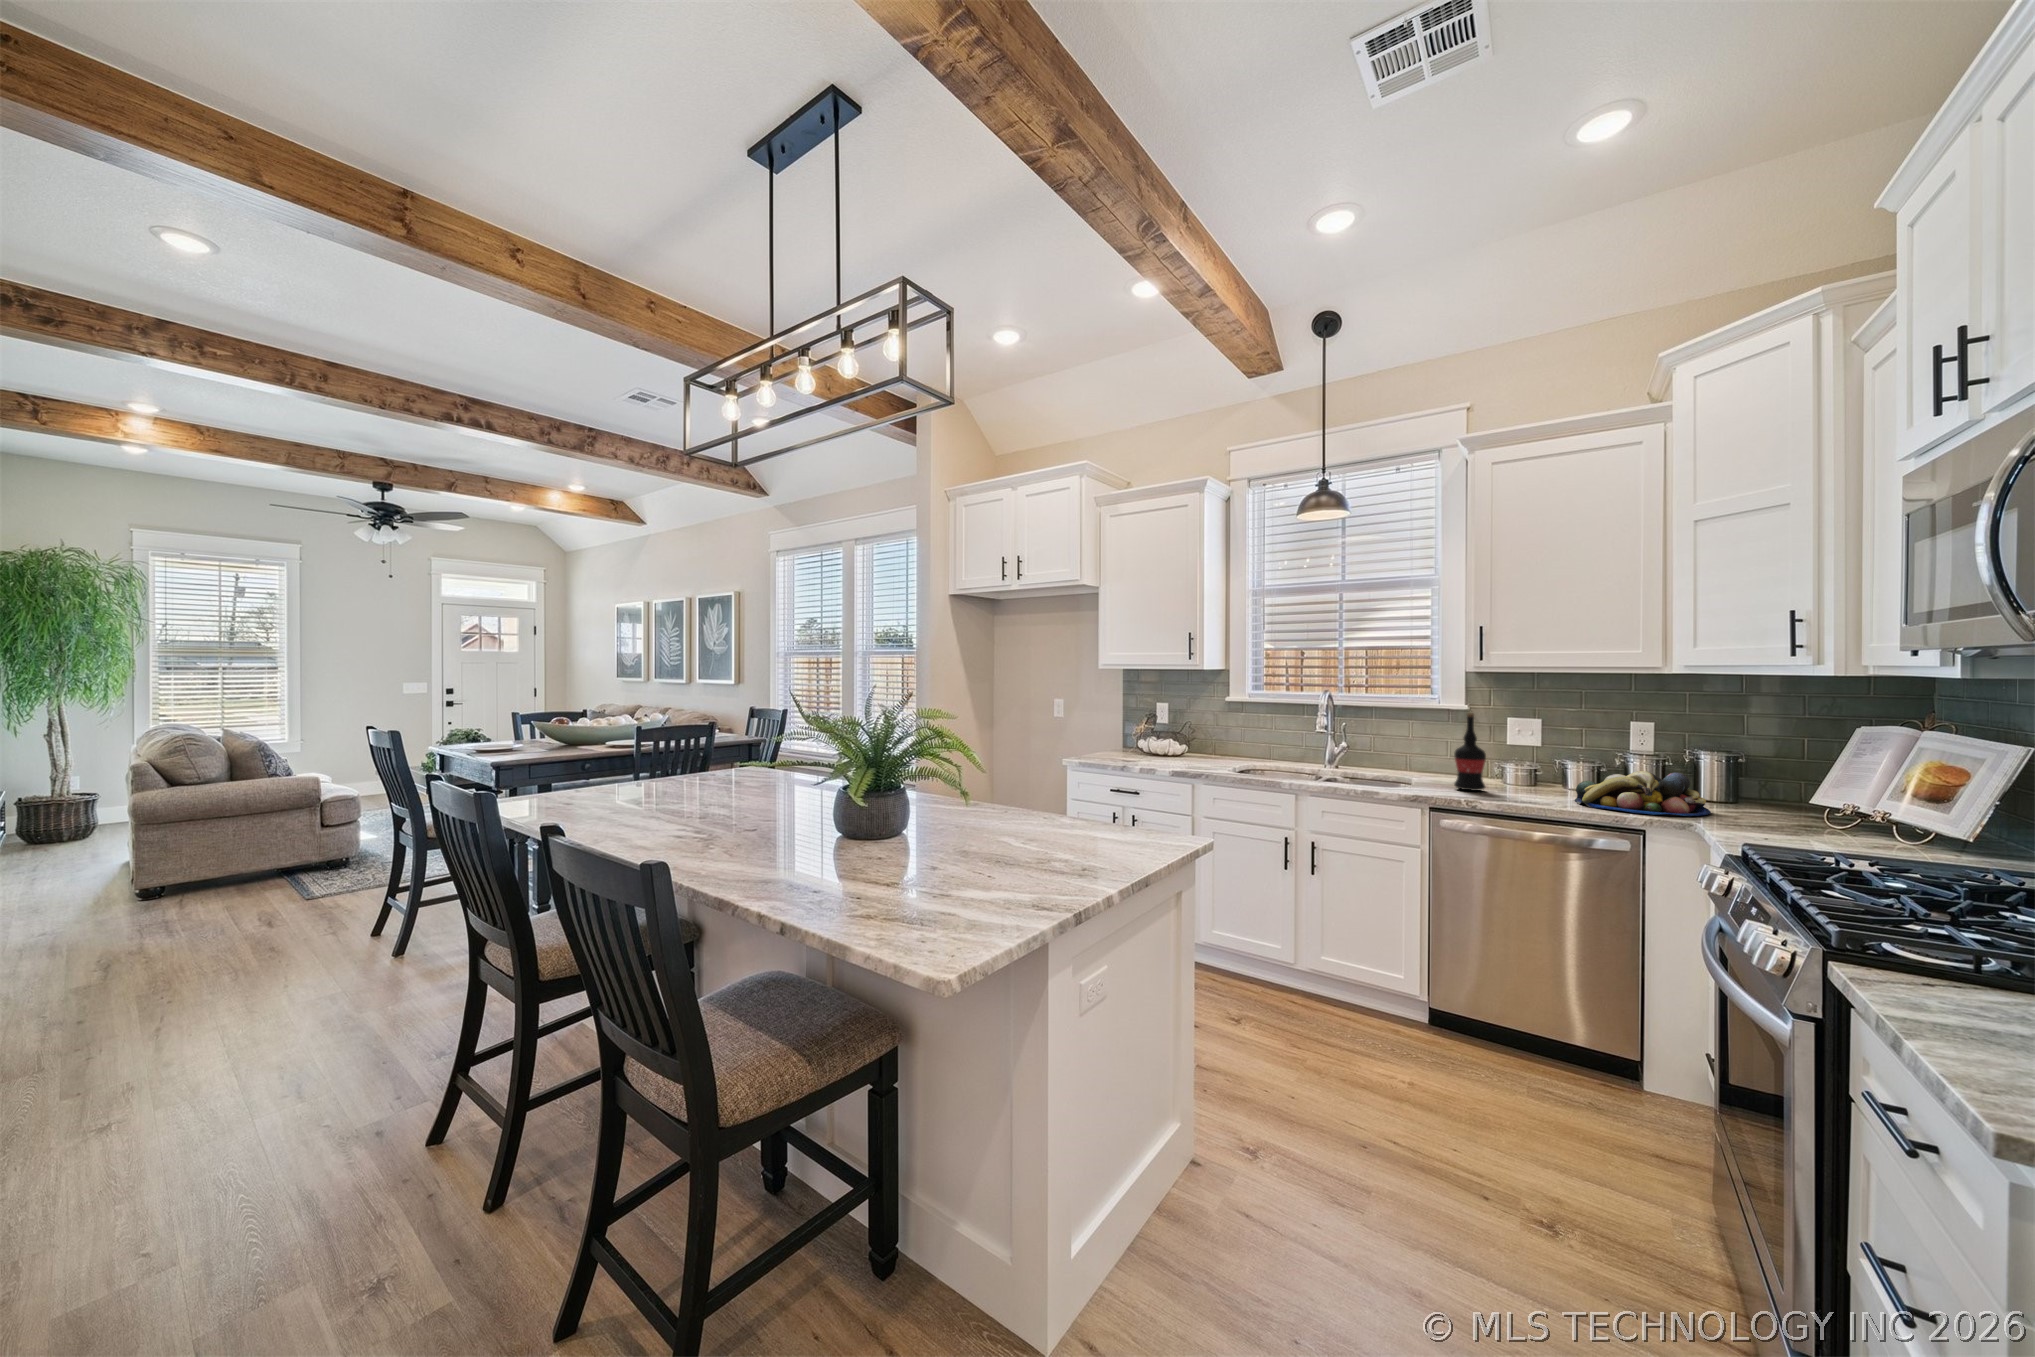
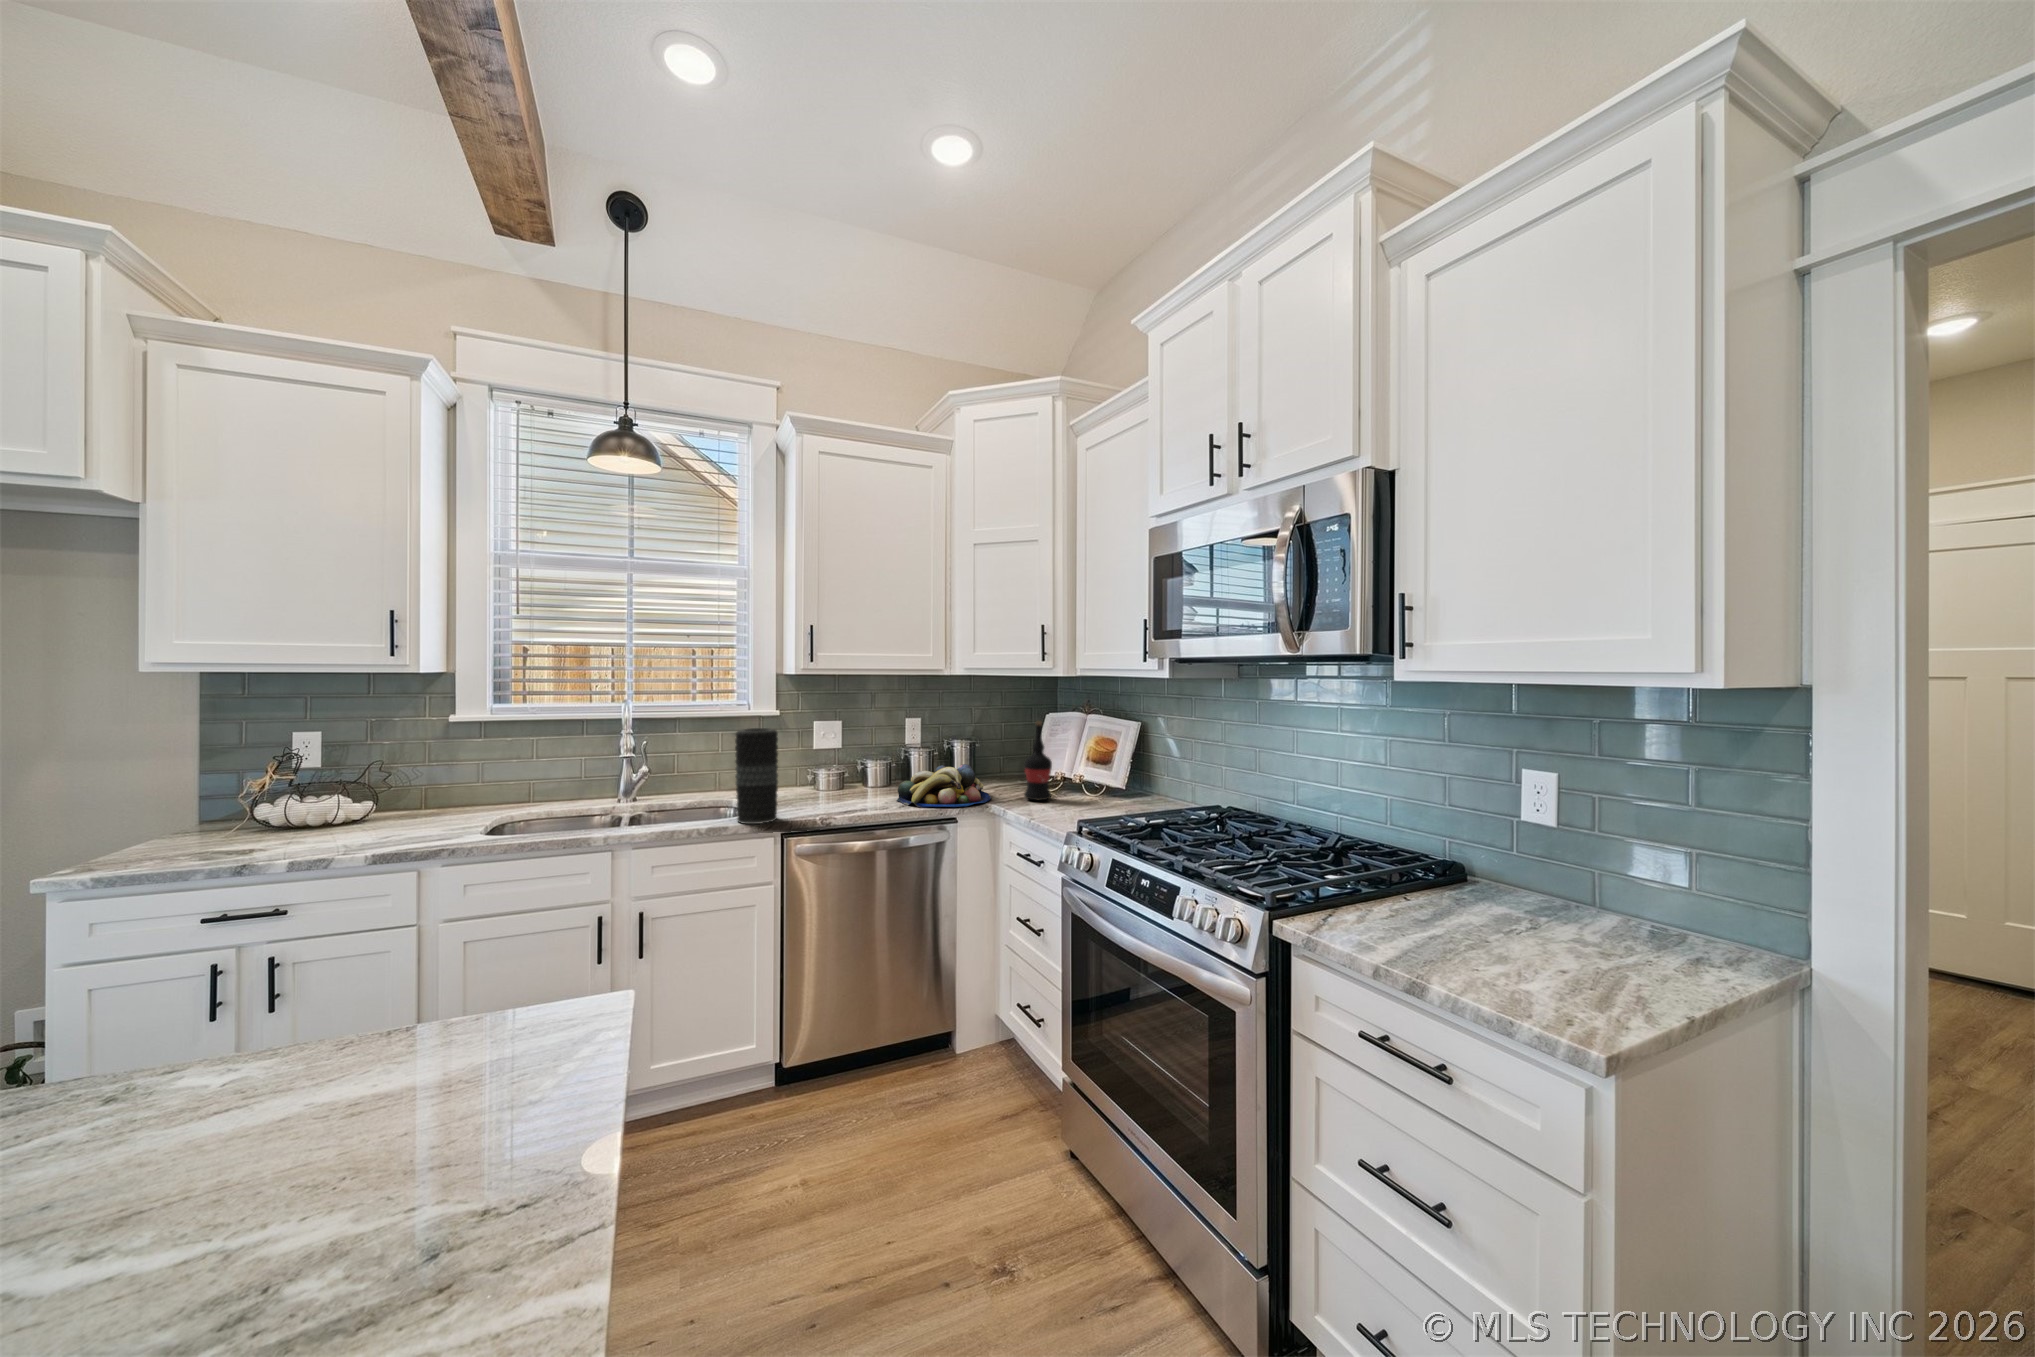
vase: none [1389,712,1428,793] -> present [735,728,778,824]
wine bottle: present [1454,713,1486,791] -> present [1024,721,1052,800]

